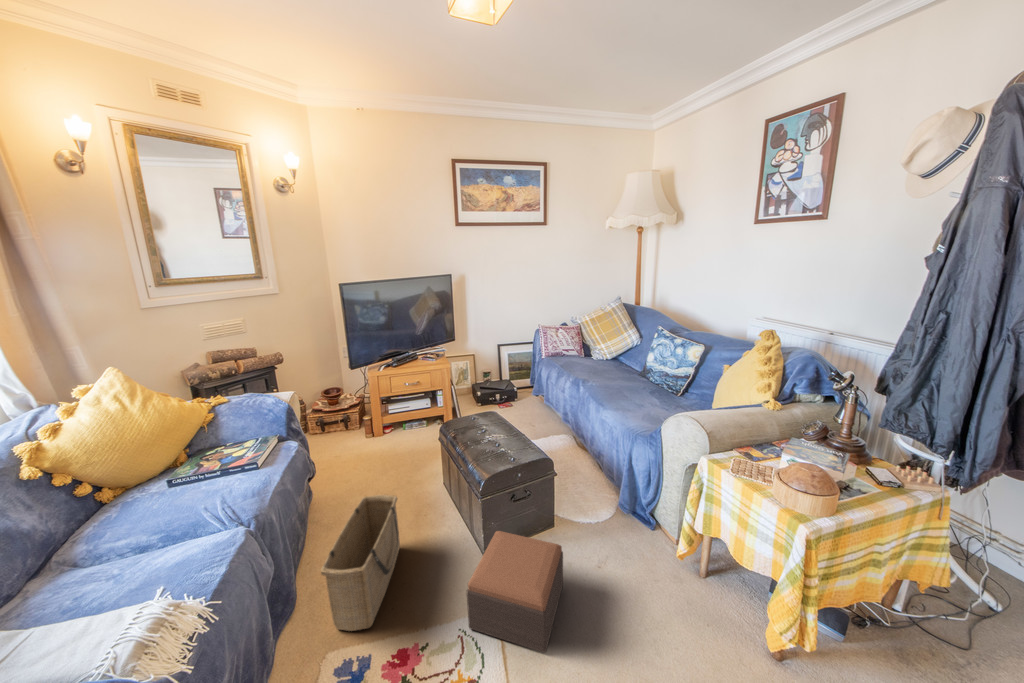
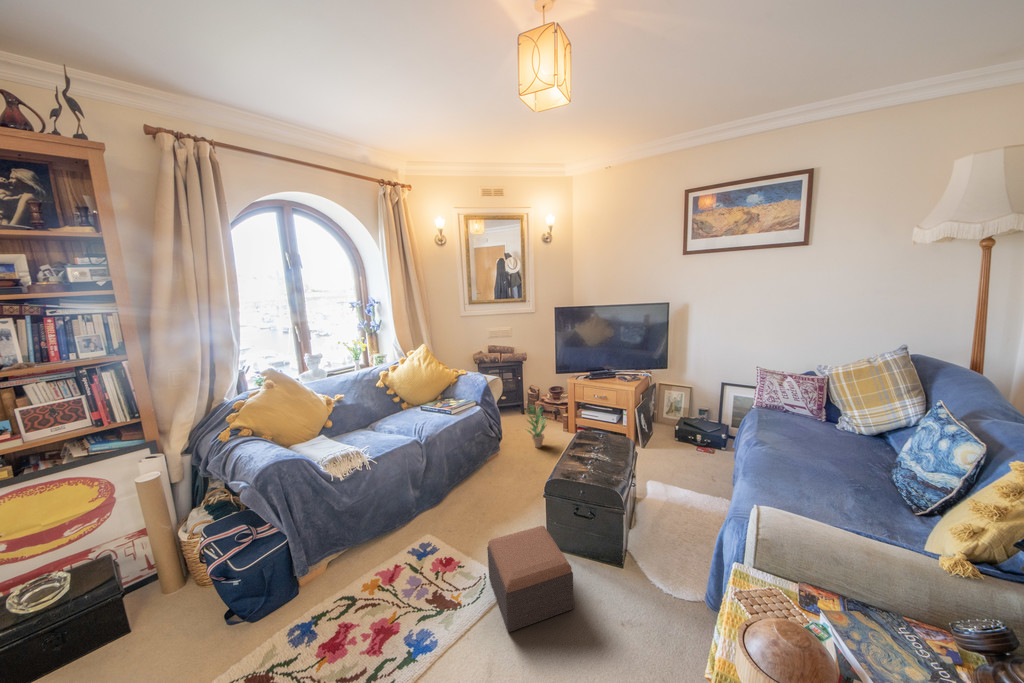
potted plant: none [331,412,366,469] -> present [527,405,546,448]
basket: present [321,495,400,631] -> none [436,458,509,536]

